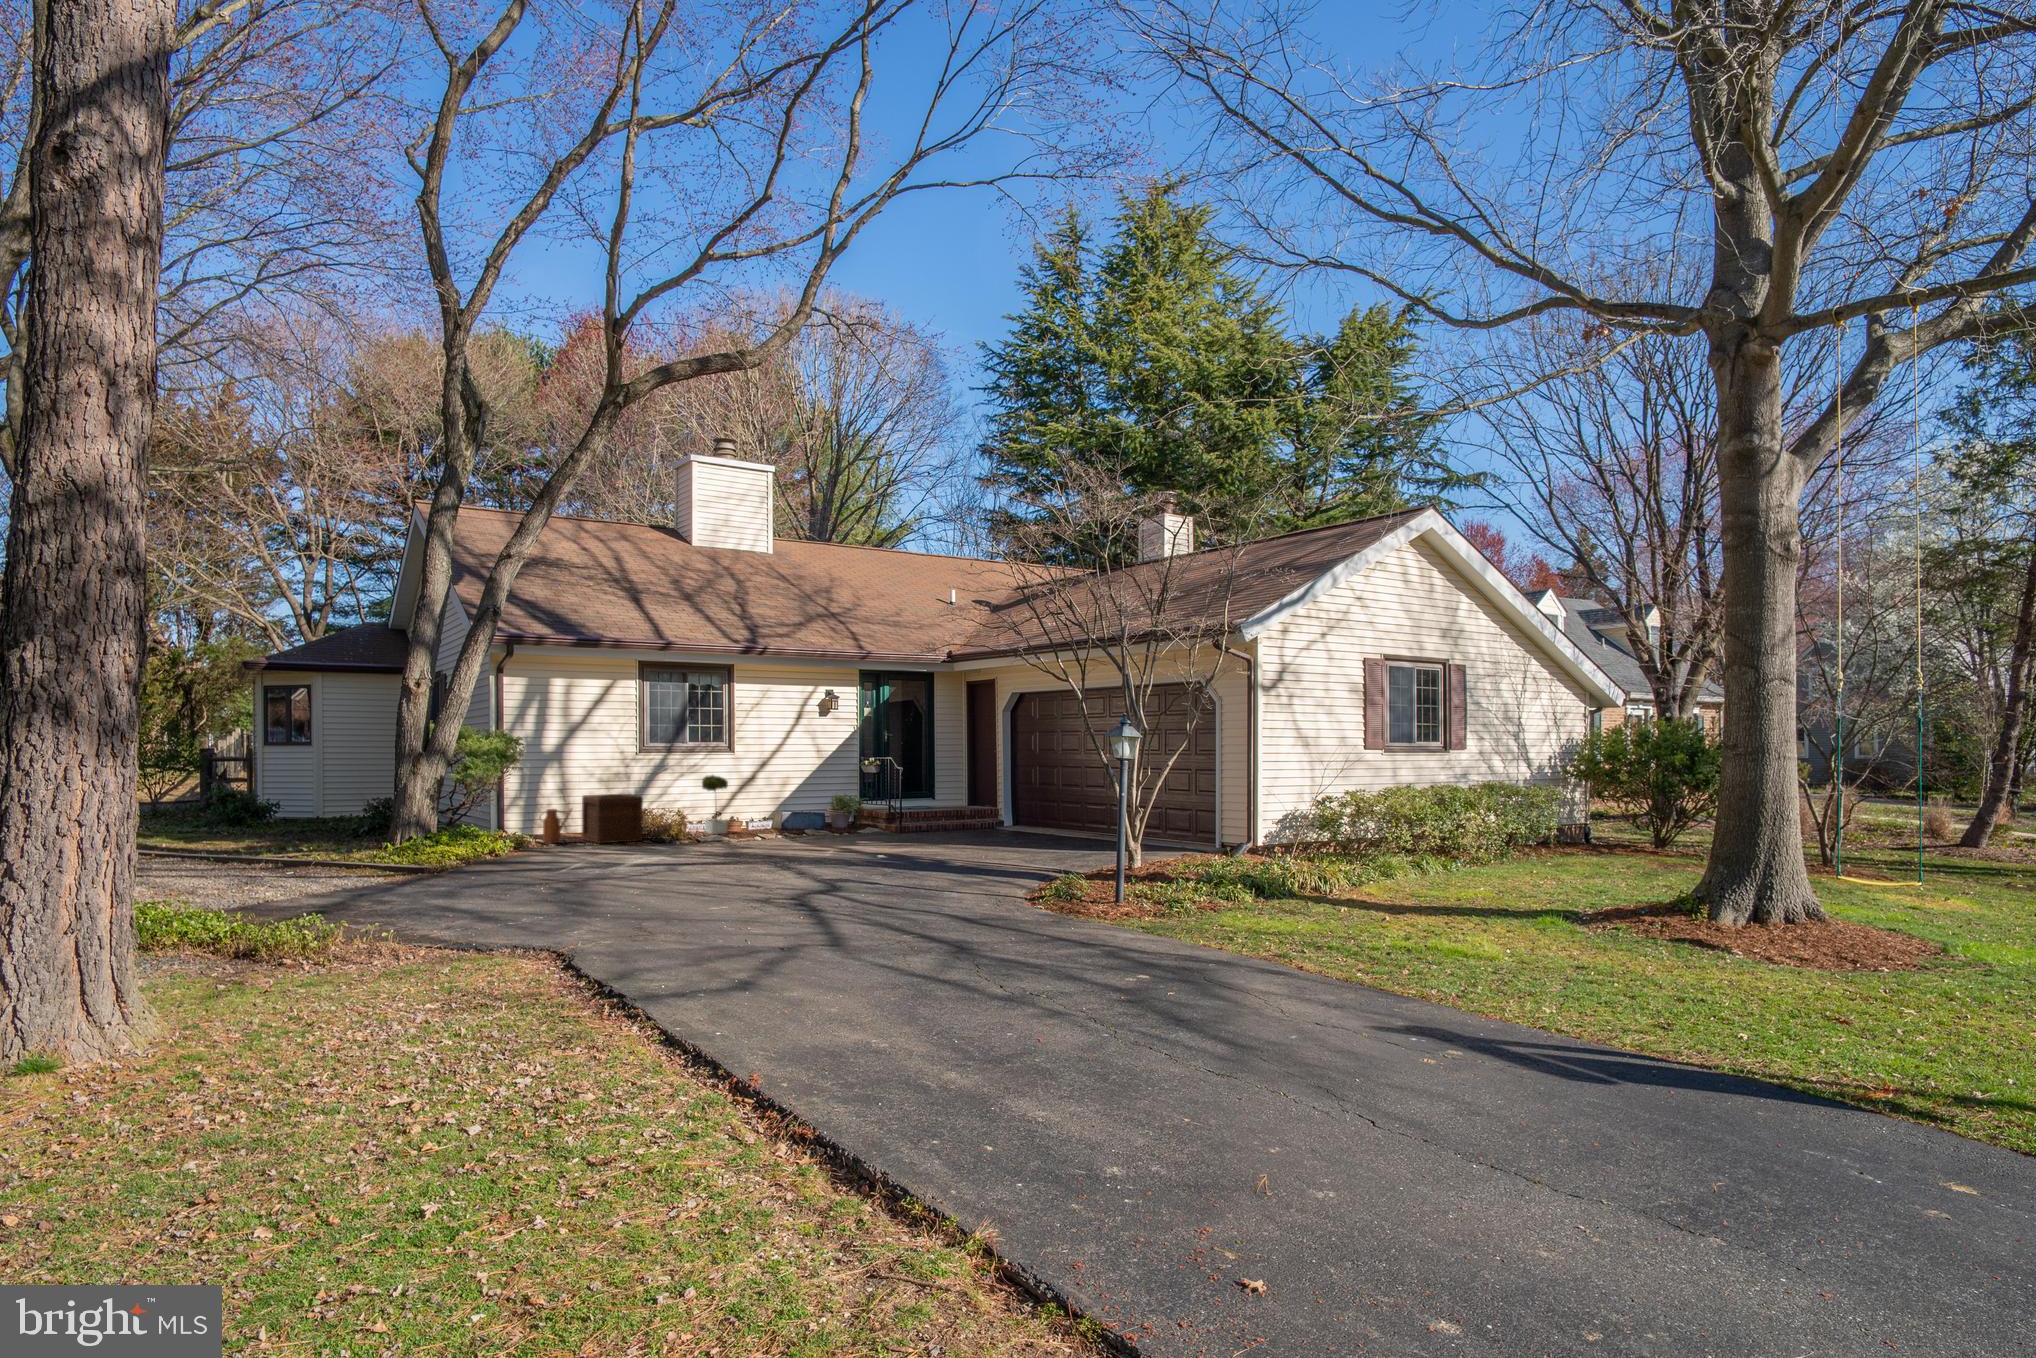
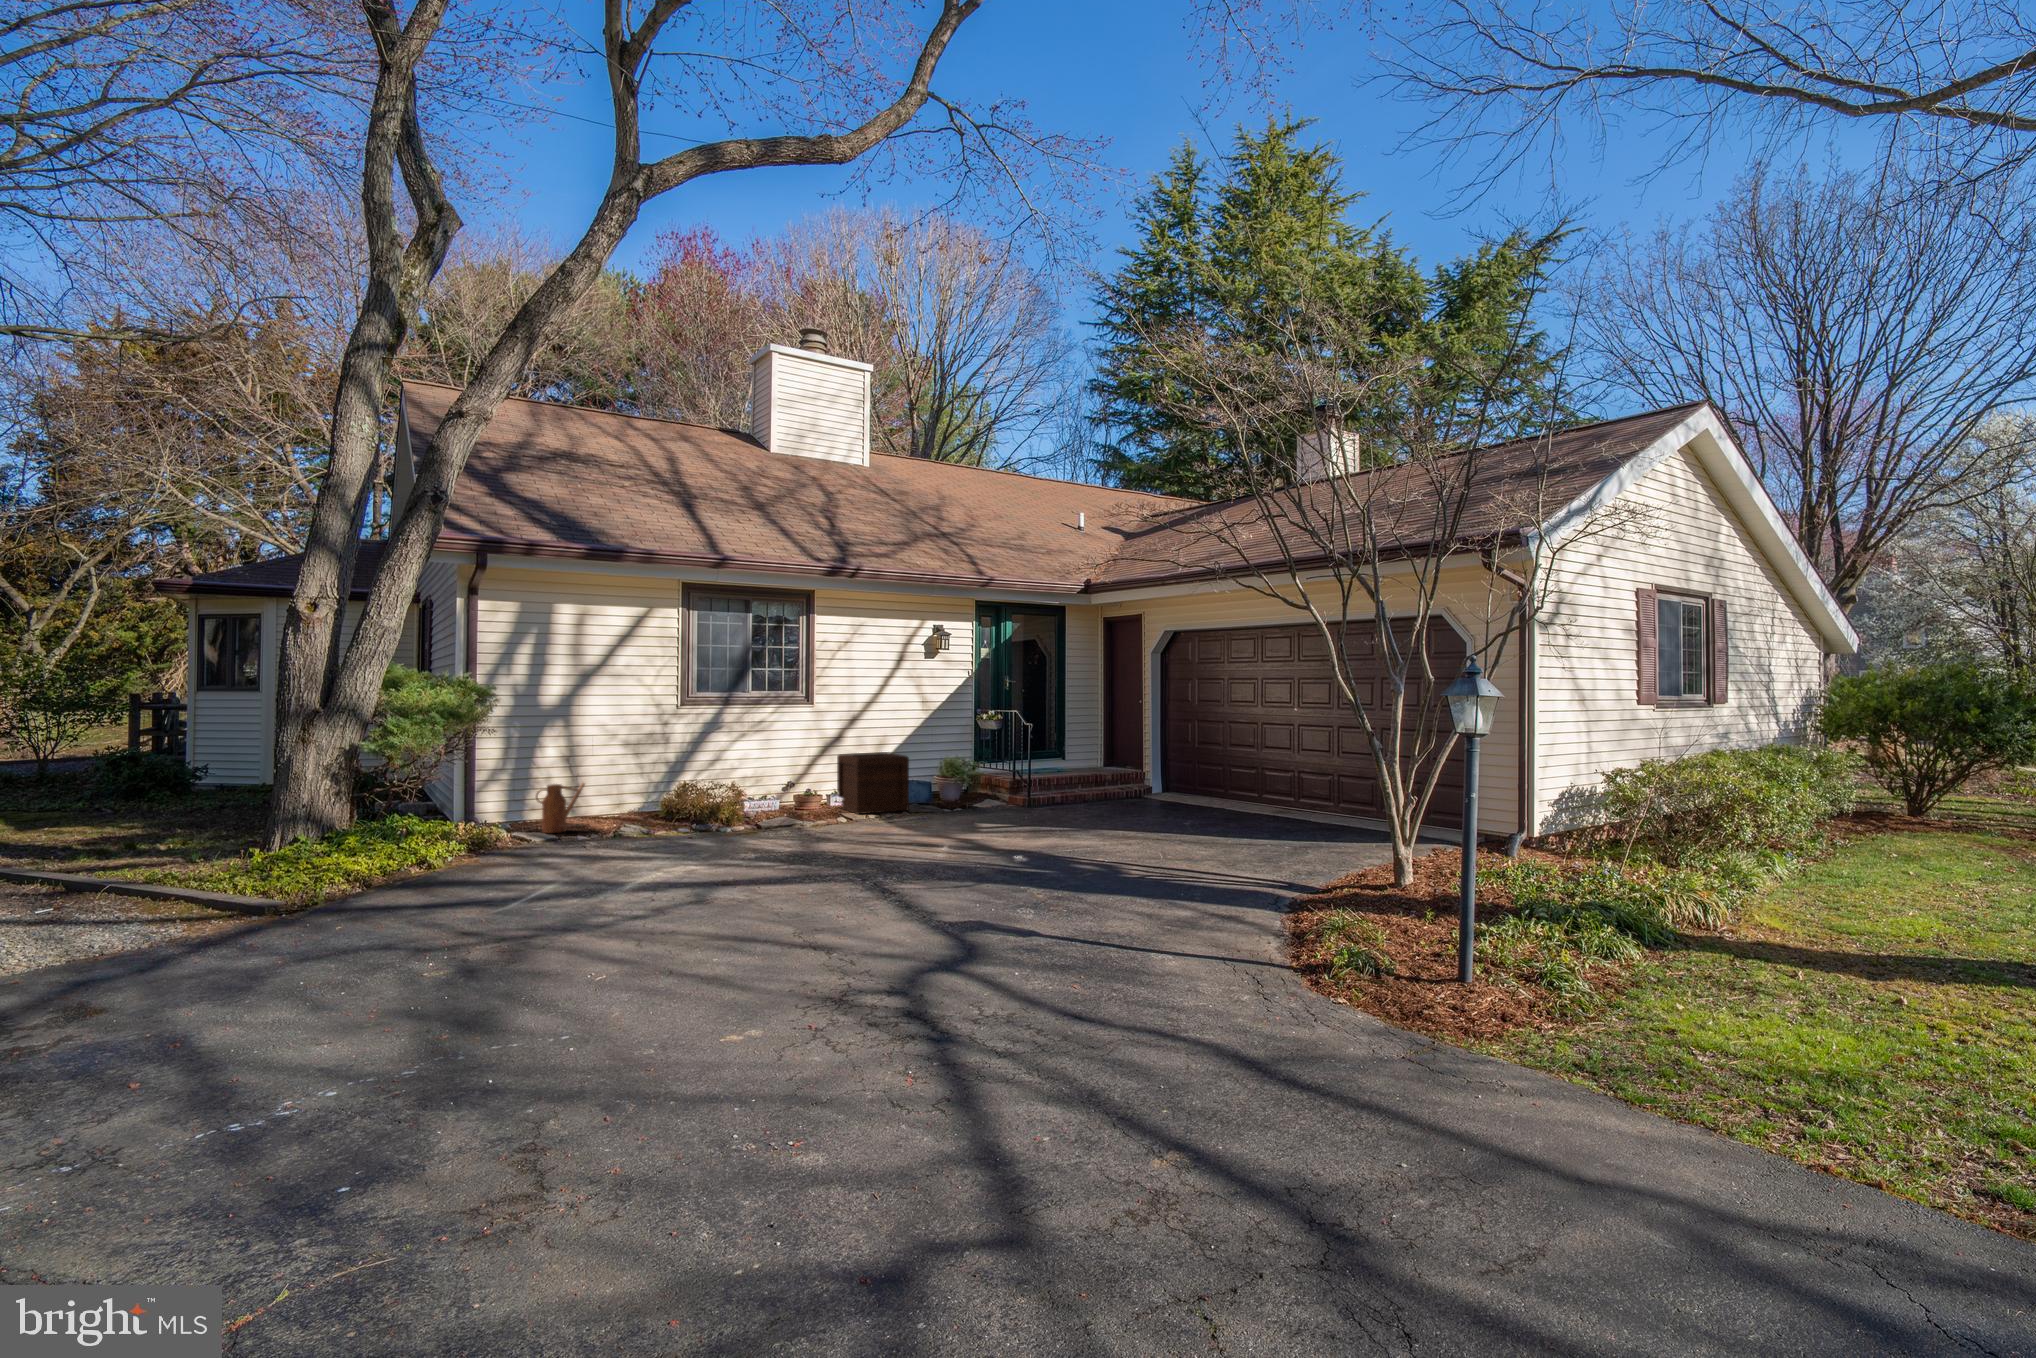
potted tree: present [702,775,728,834] -> none [768,735,803,816]
wooden crate: present [582,794,643,844] -> present [837,752,909,814]

